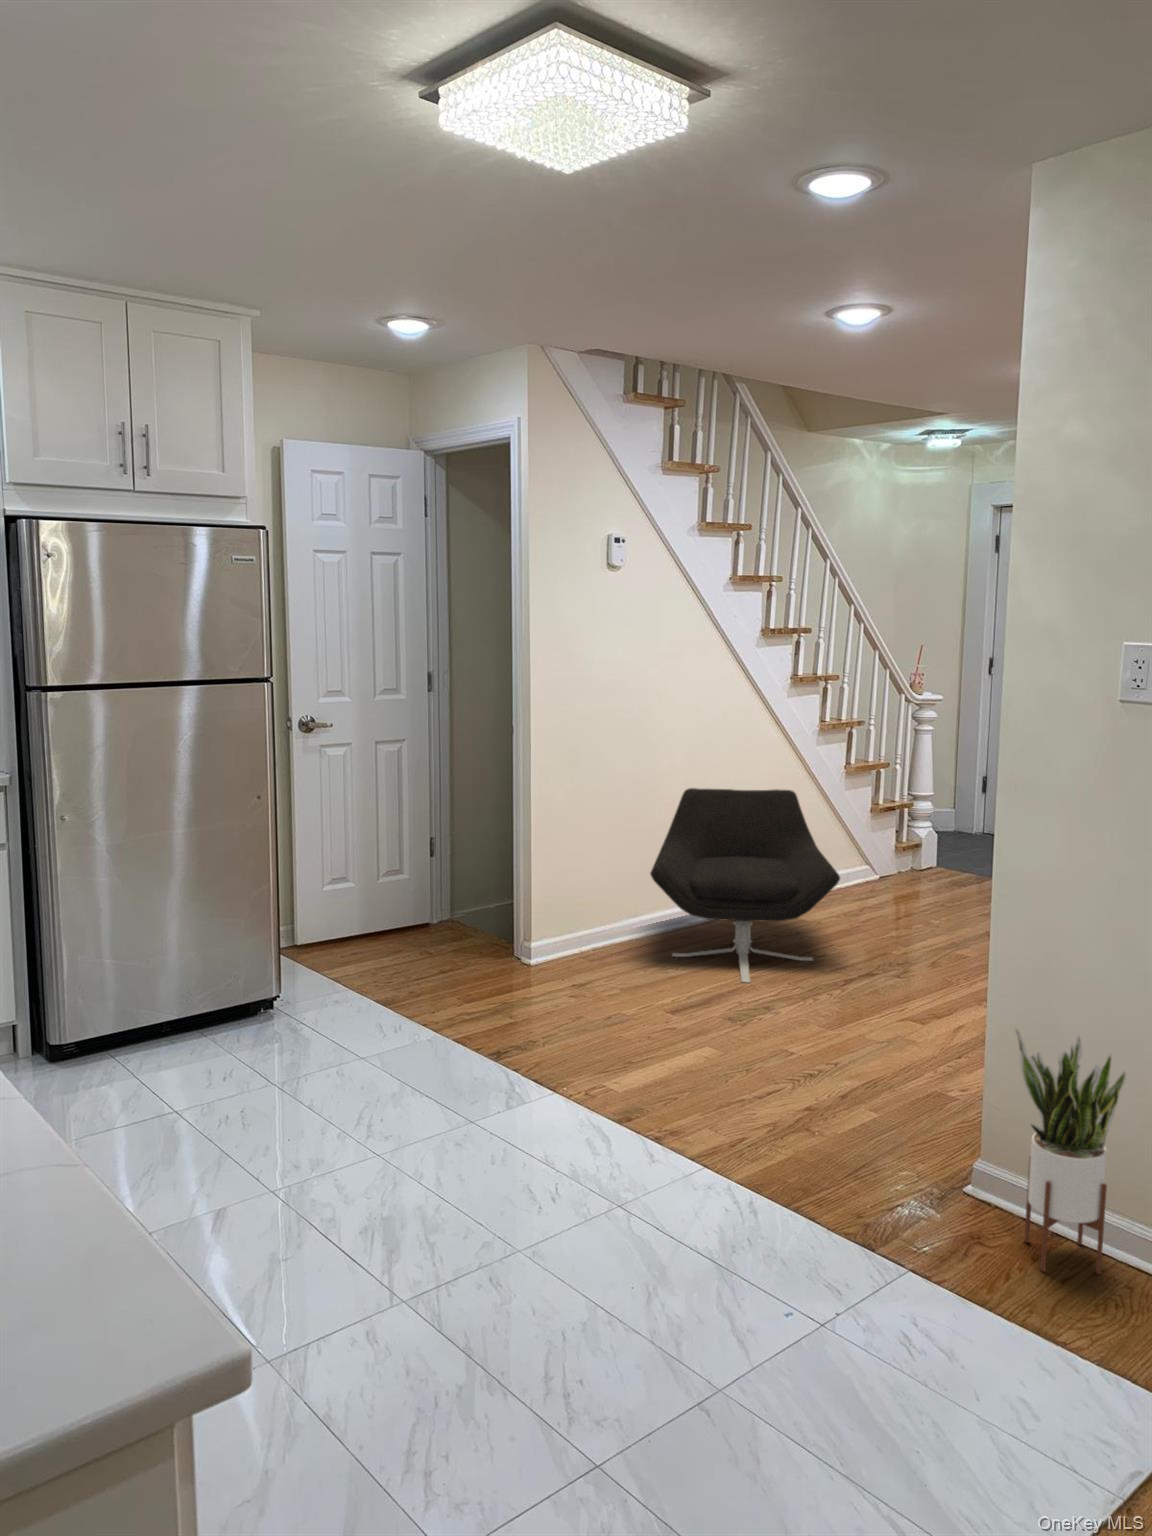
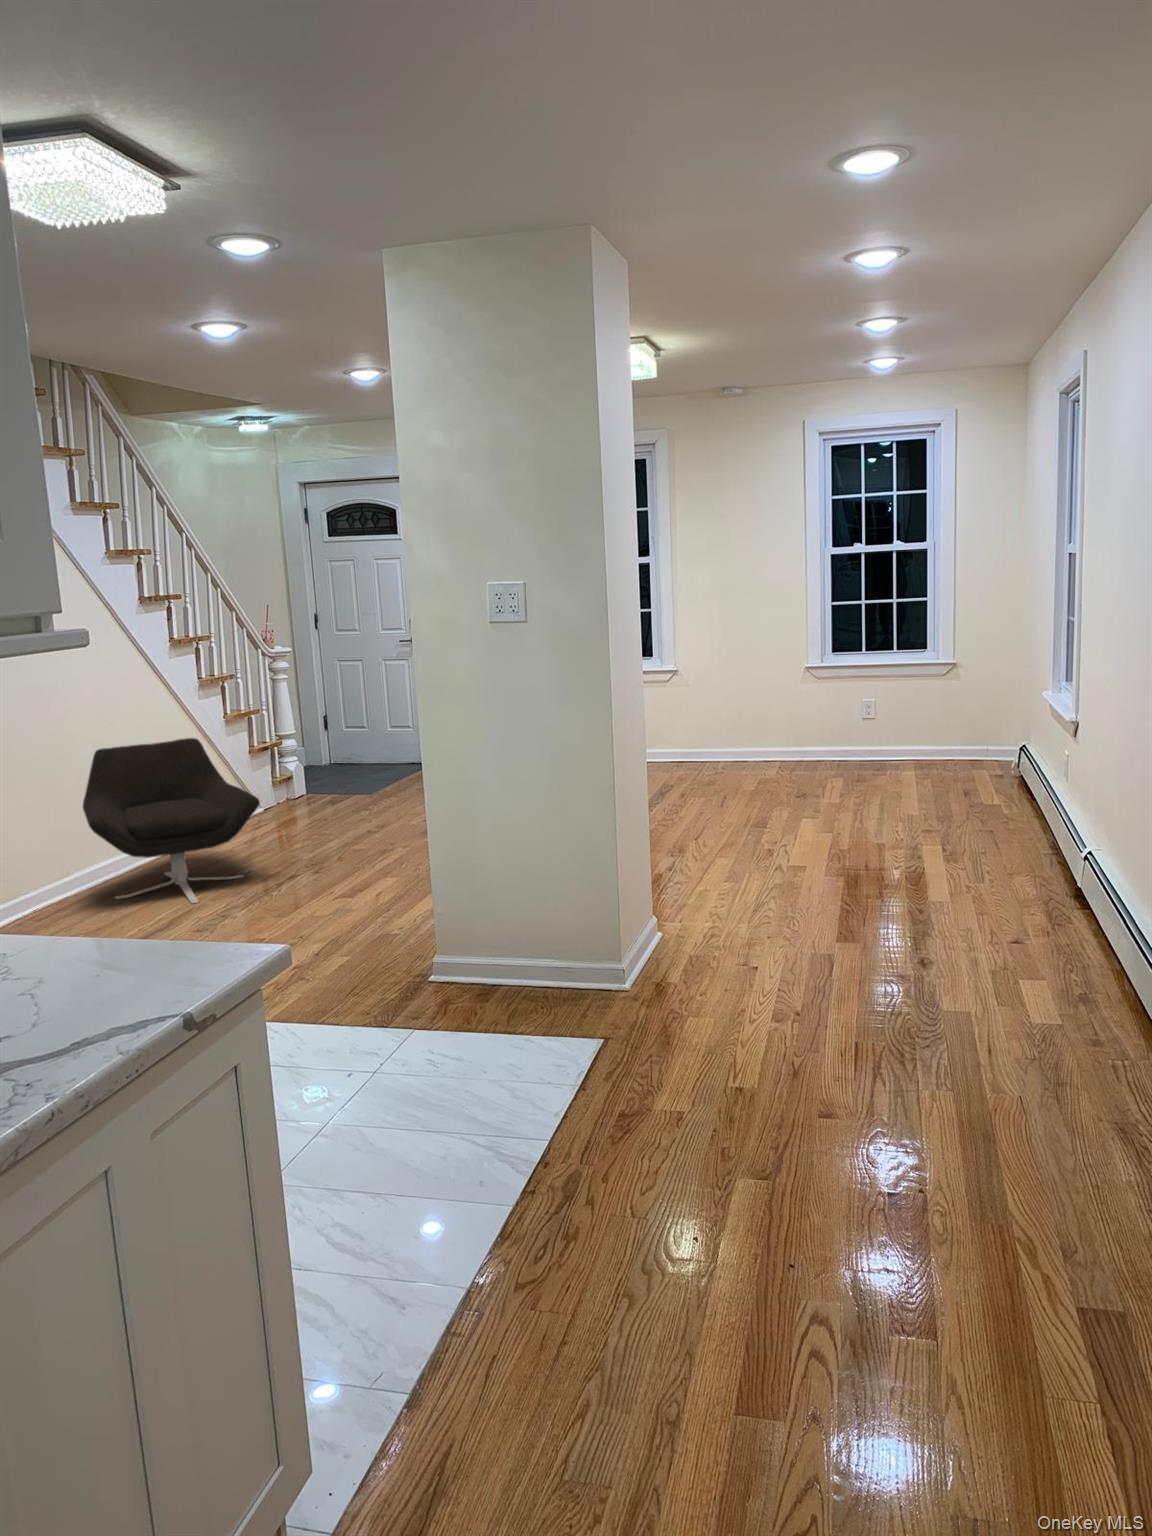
potted plant: present [1015,1028,1126,1274] -> none [457,845,531,1006]

